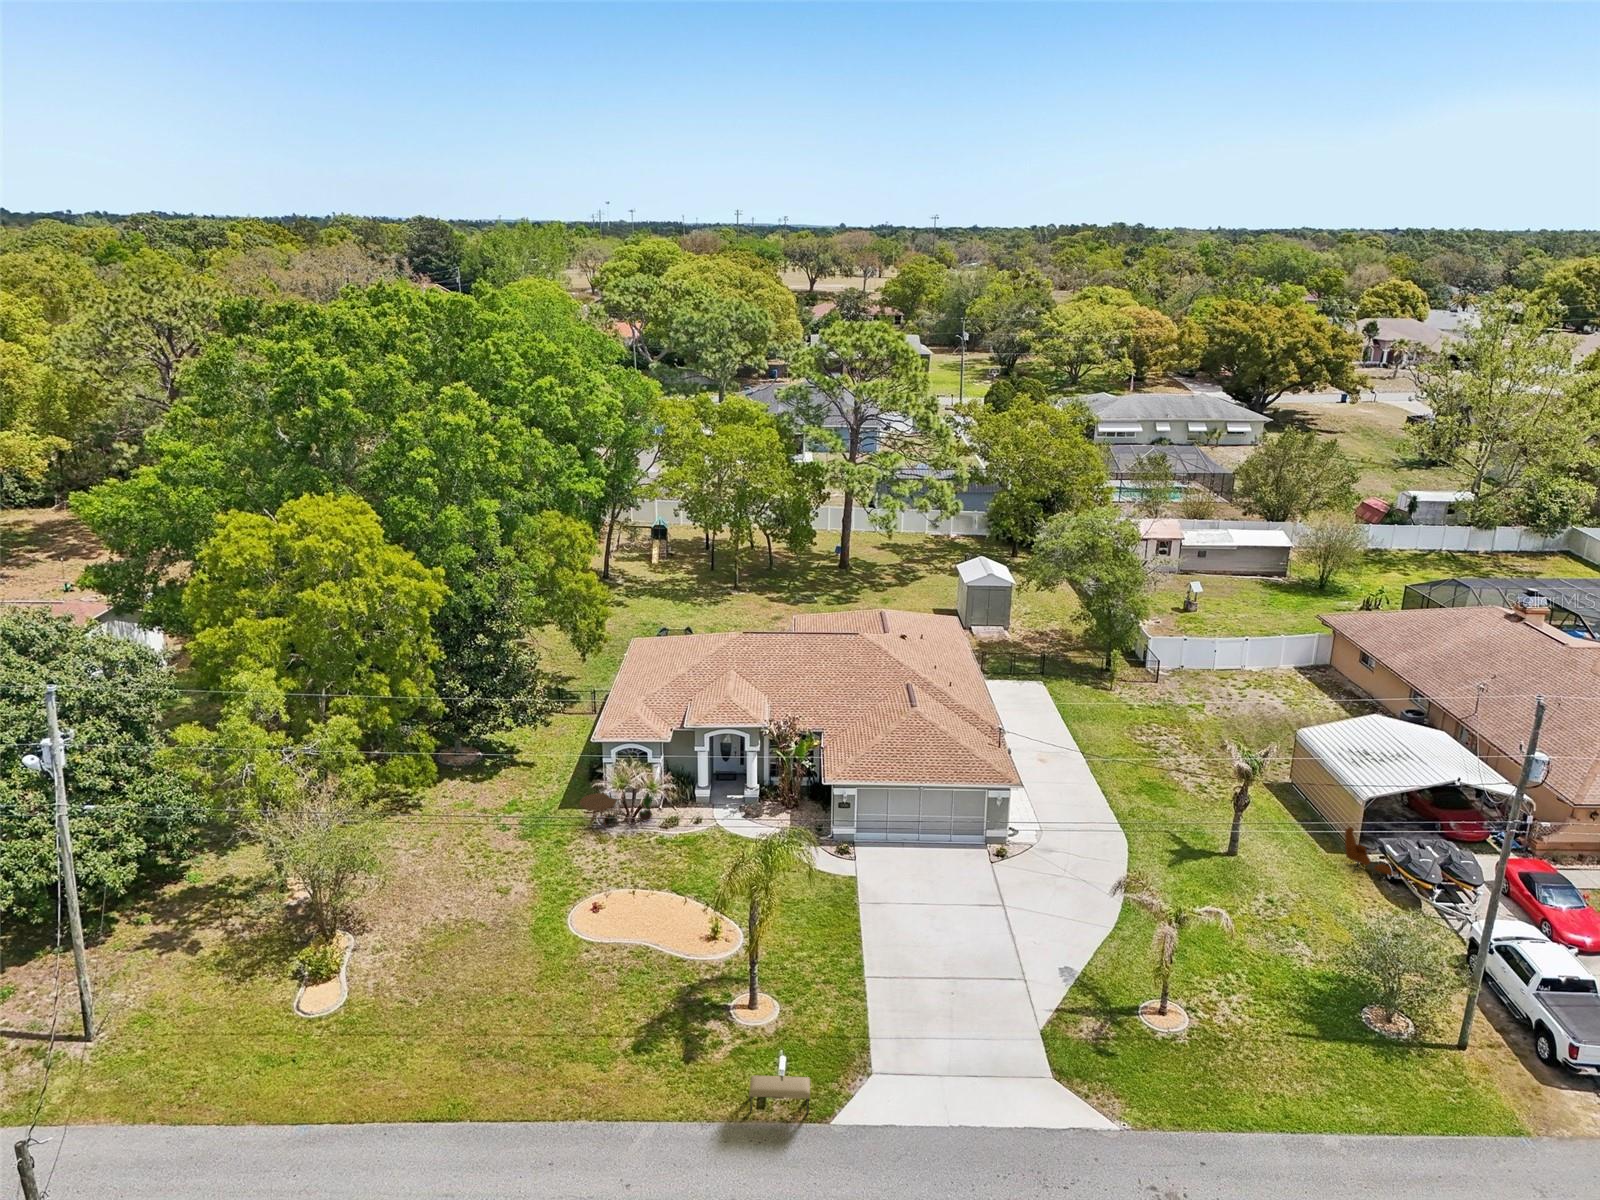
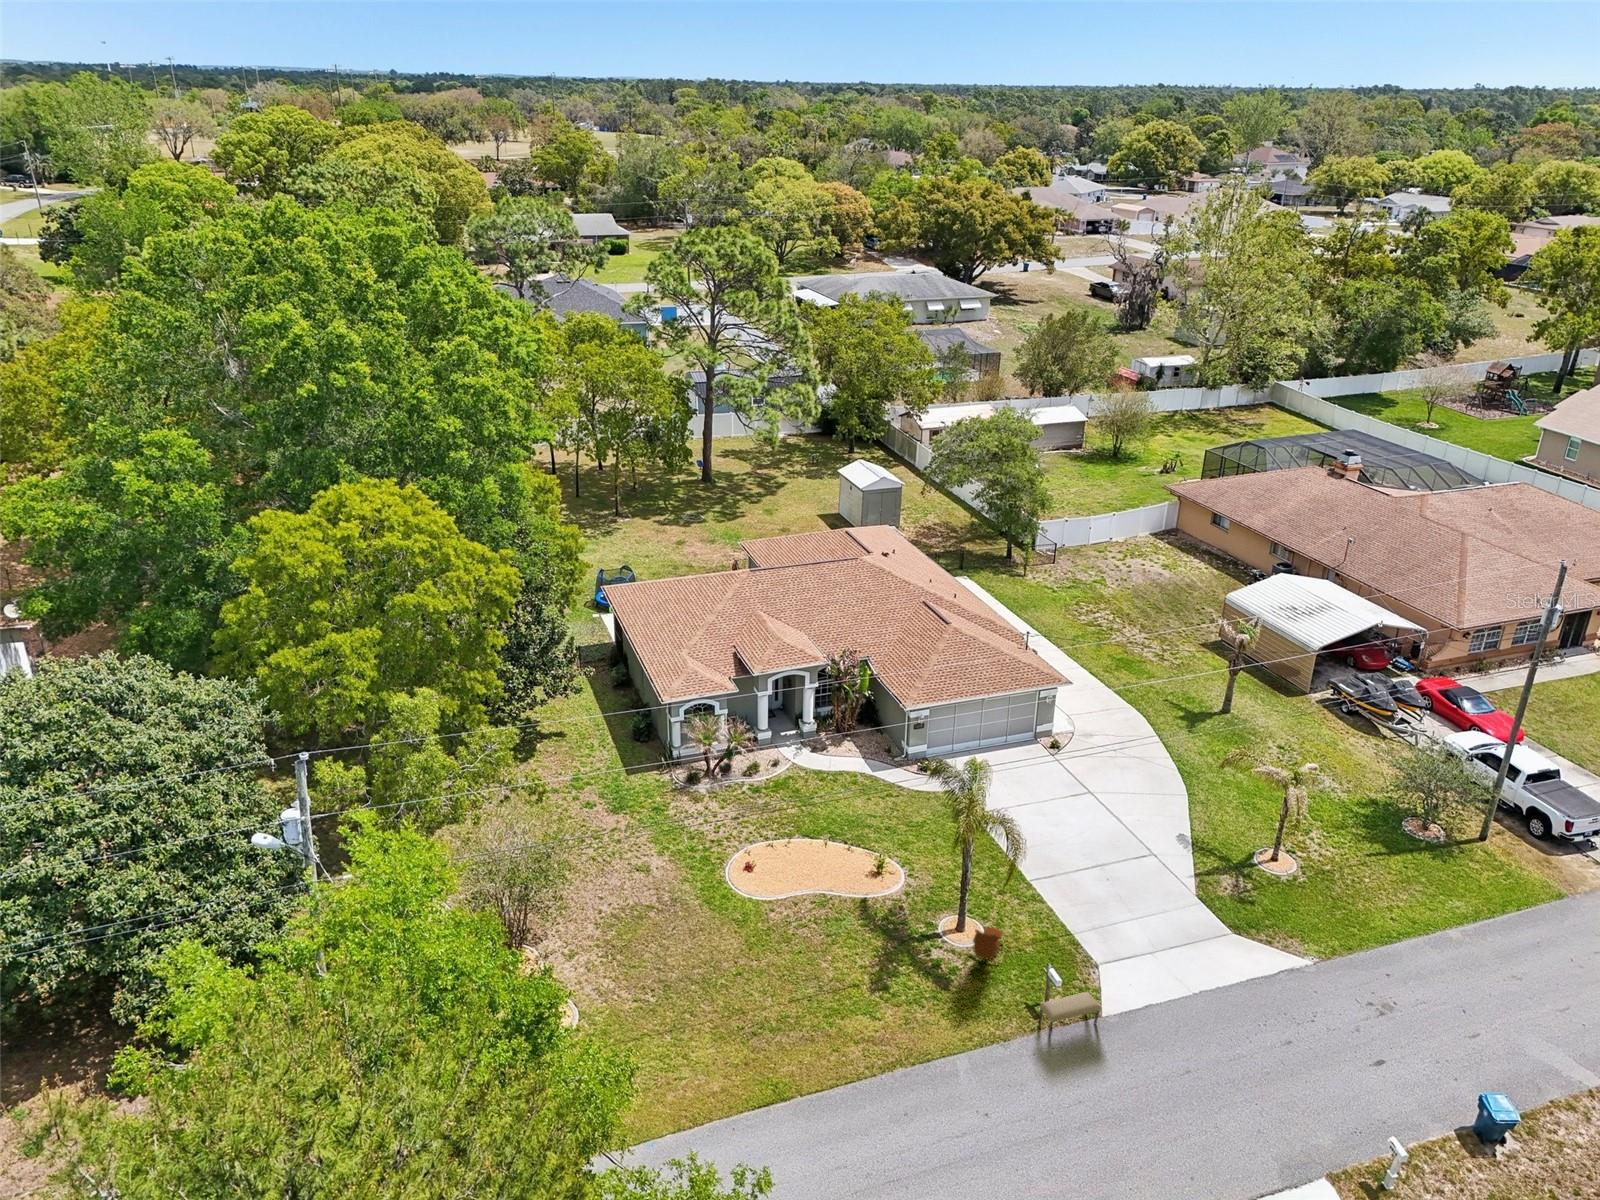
round table: present [580,793,617,824] -> present [1268,663,1301,689]
lounge chair: present [1345,827,1392,877] -> present [973,927,1002,965]

